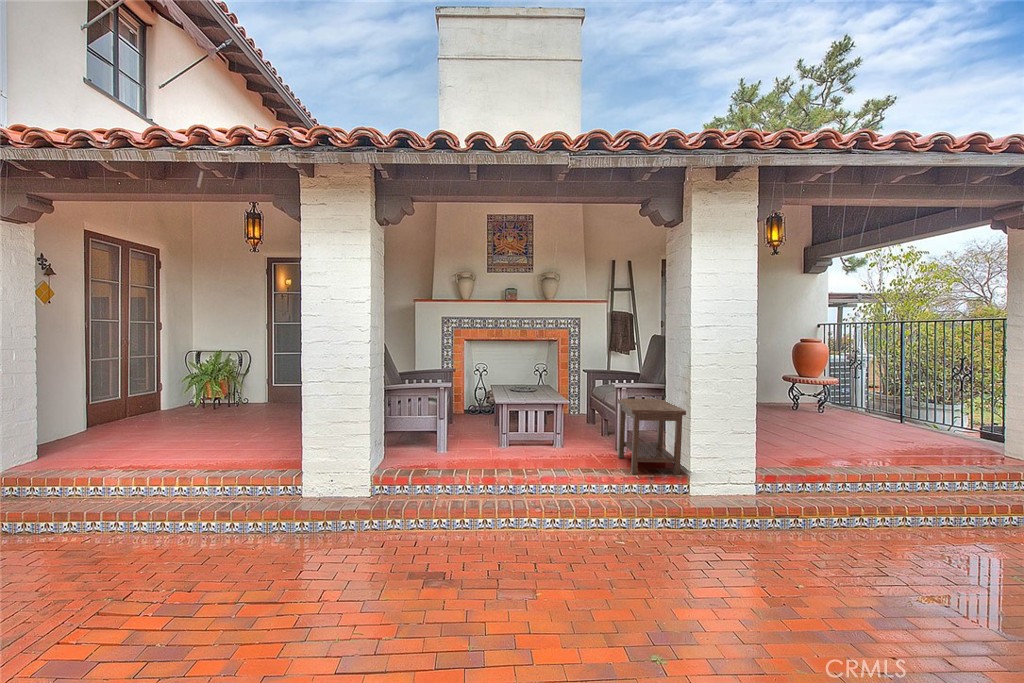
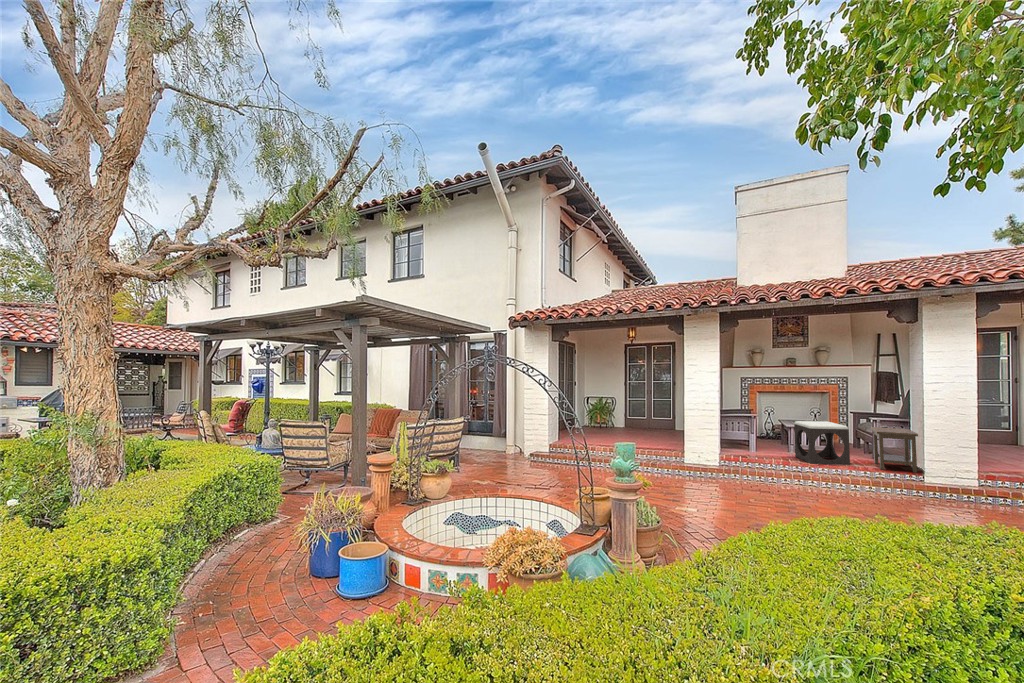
footstool: none [508,392,590,474] -> present [794,421,850,465]

